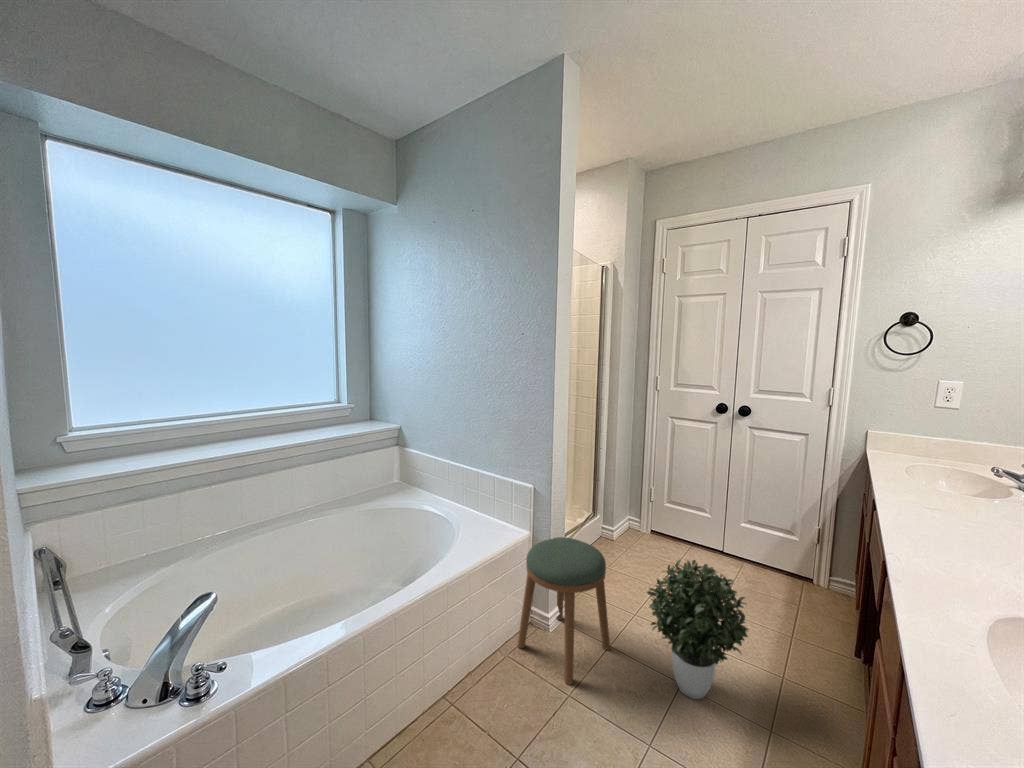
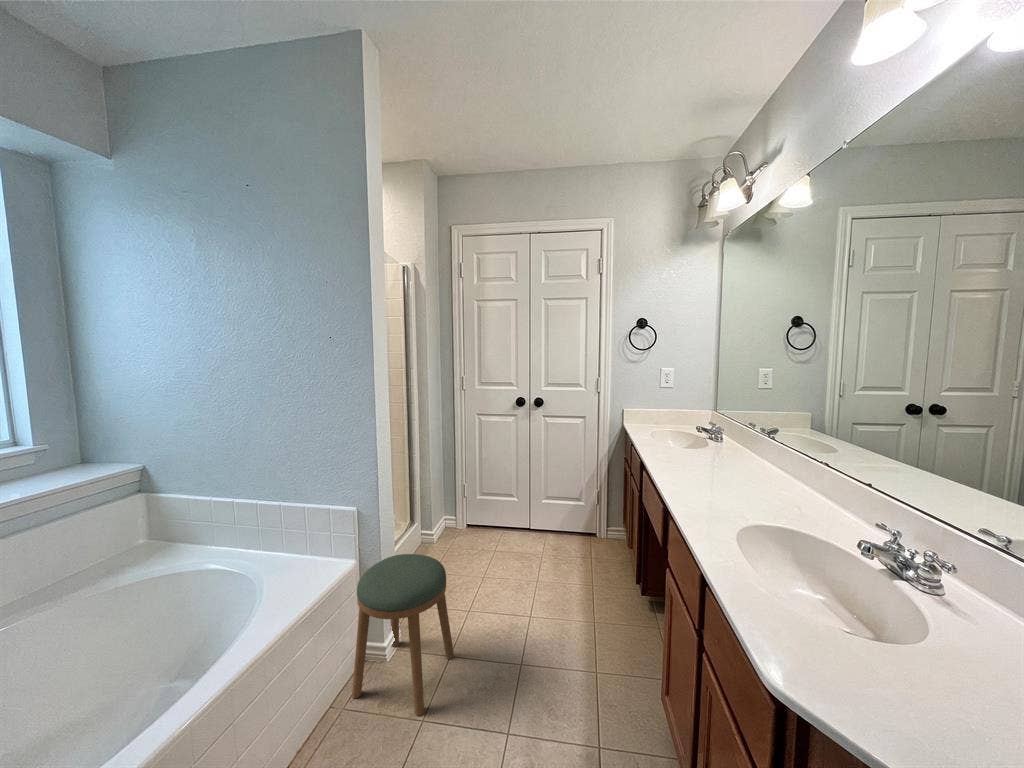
potted plant: present [647,560,748,699] -> none [488,543,577,674]

